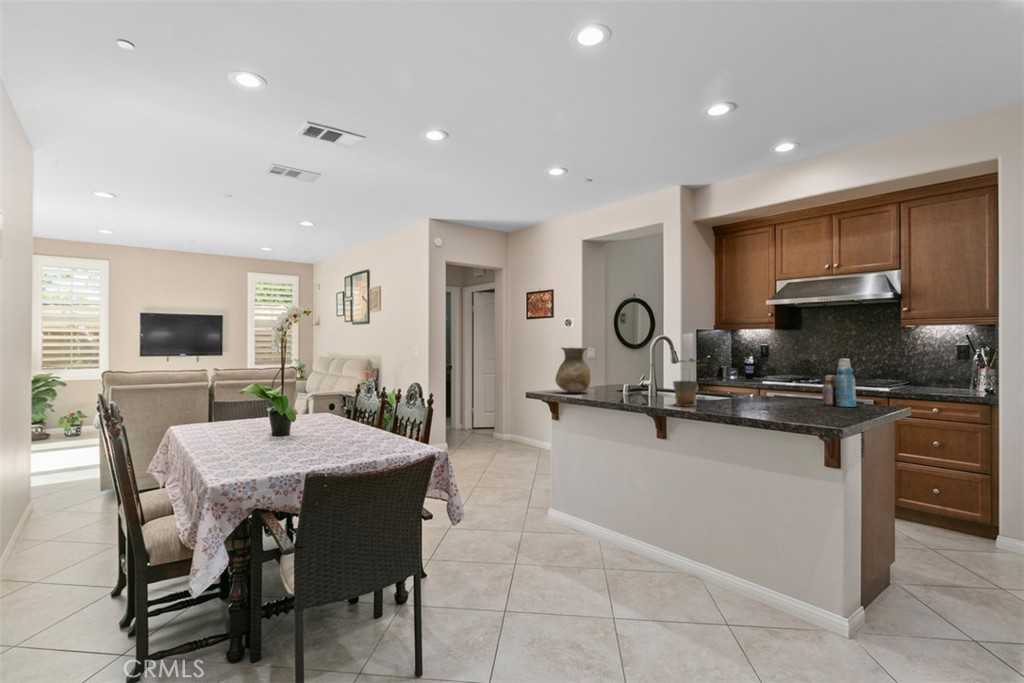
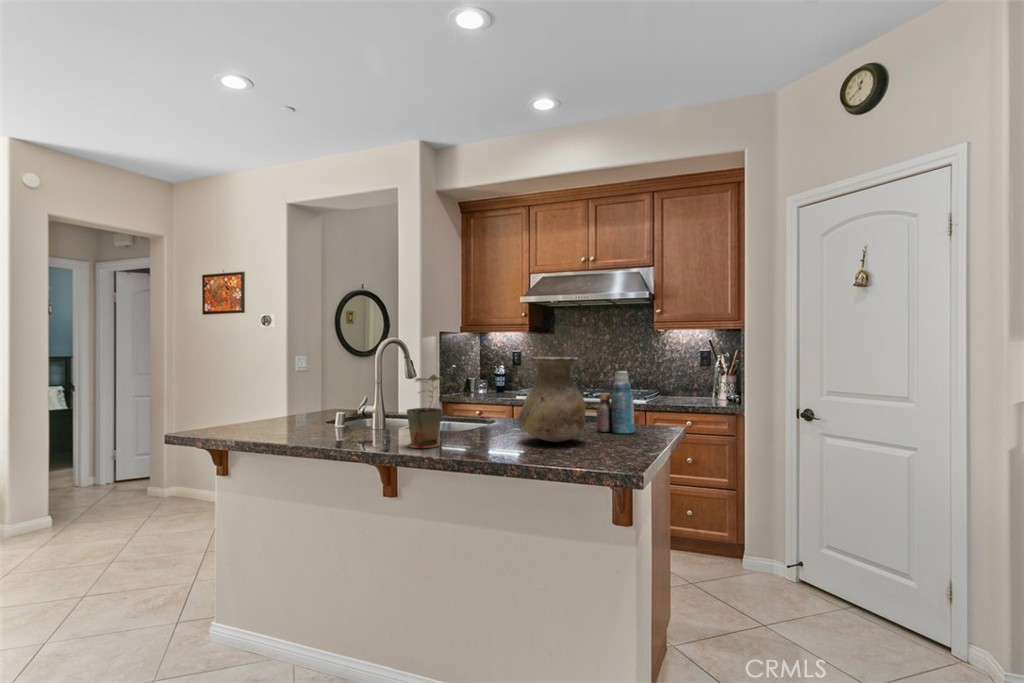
vase: present [556,347,590,393] -> present [519,357,586,442]

